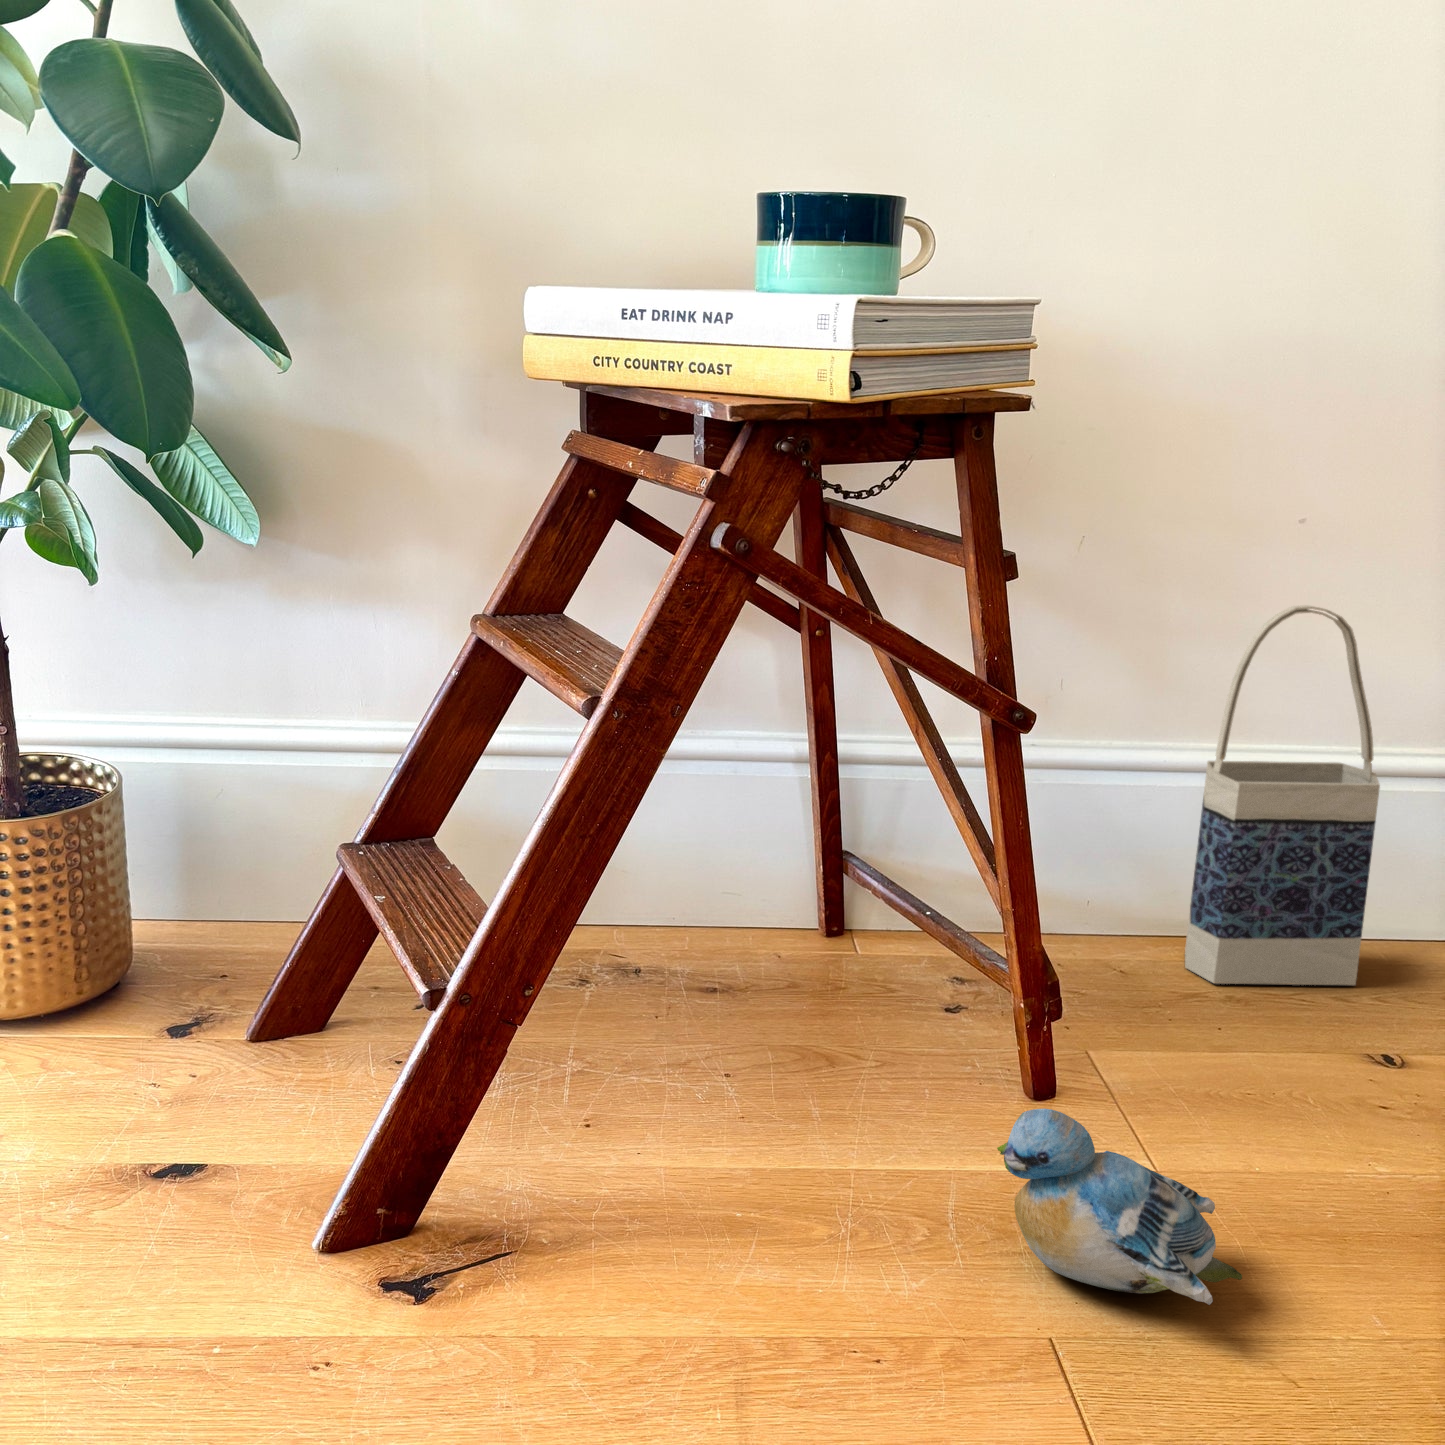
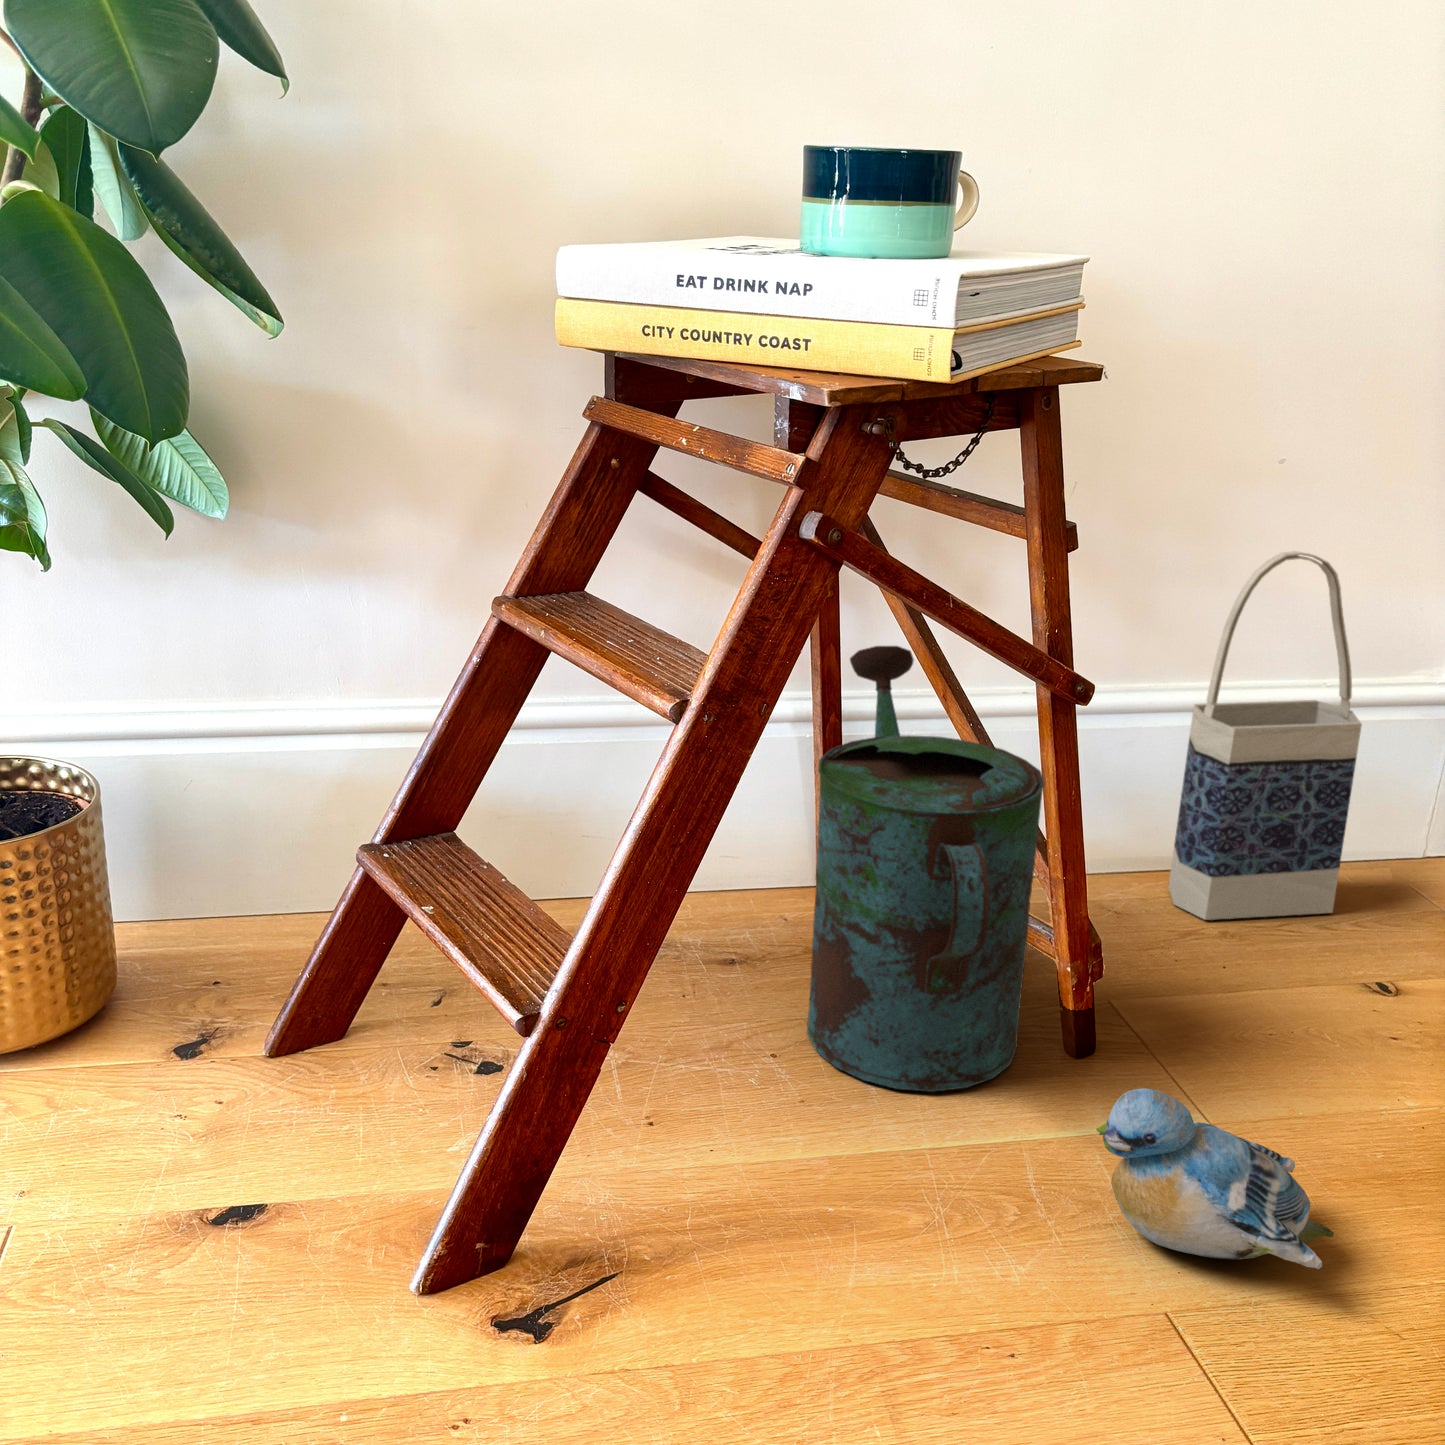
watering can: none [765,685,997,1119] -> present [807,646,1045,1092]

